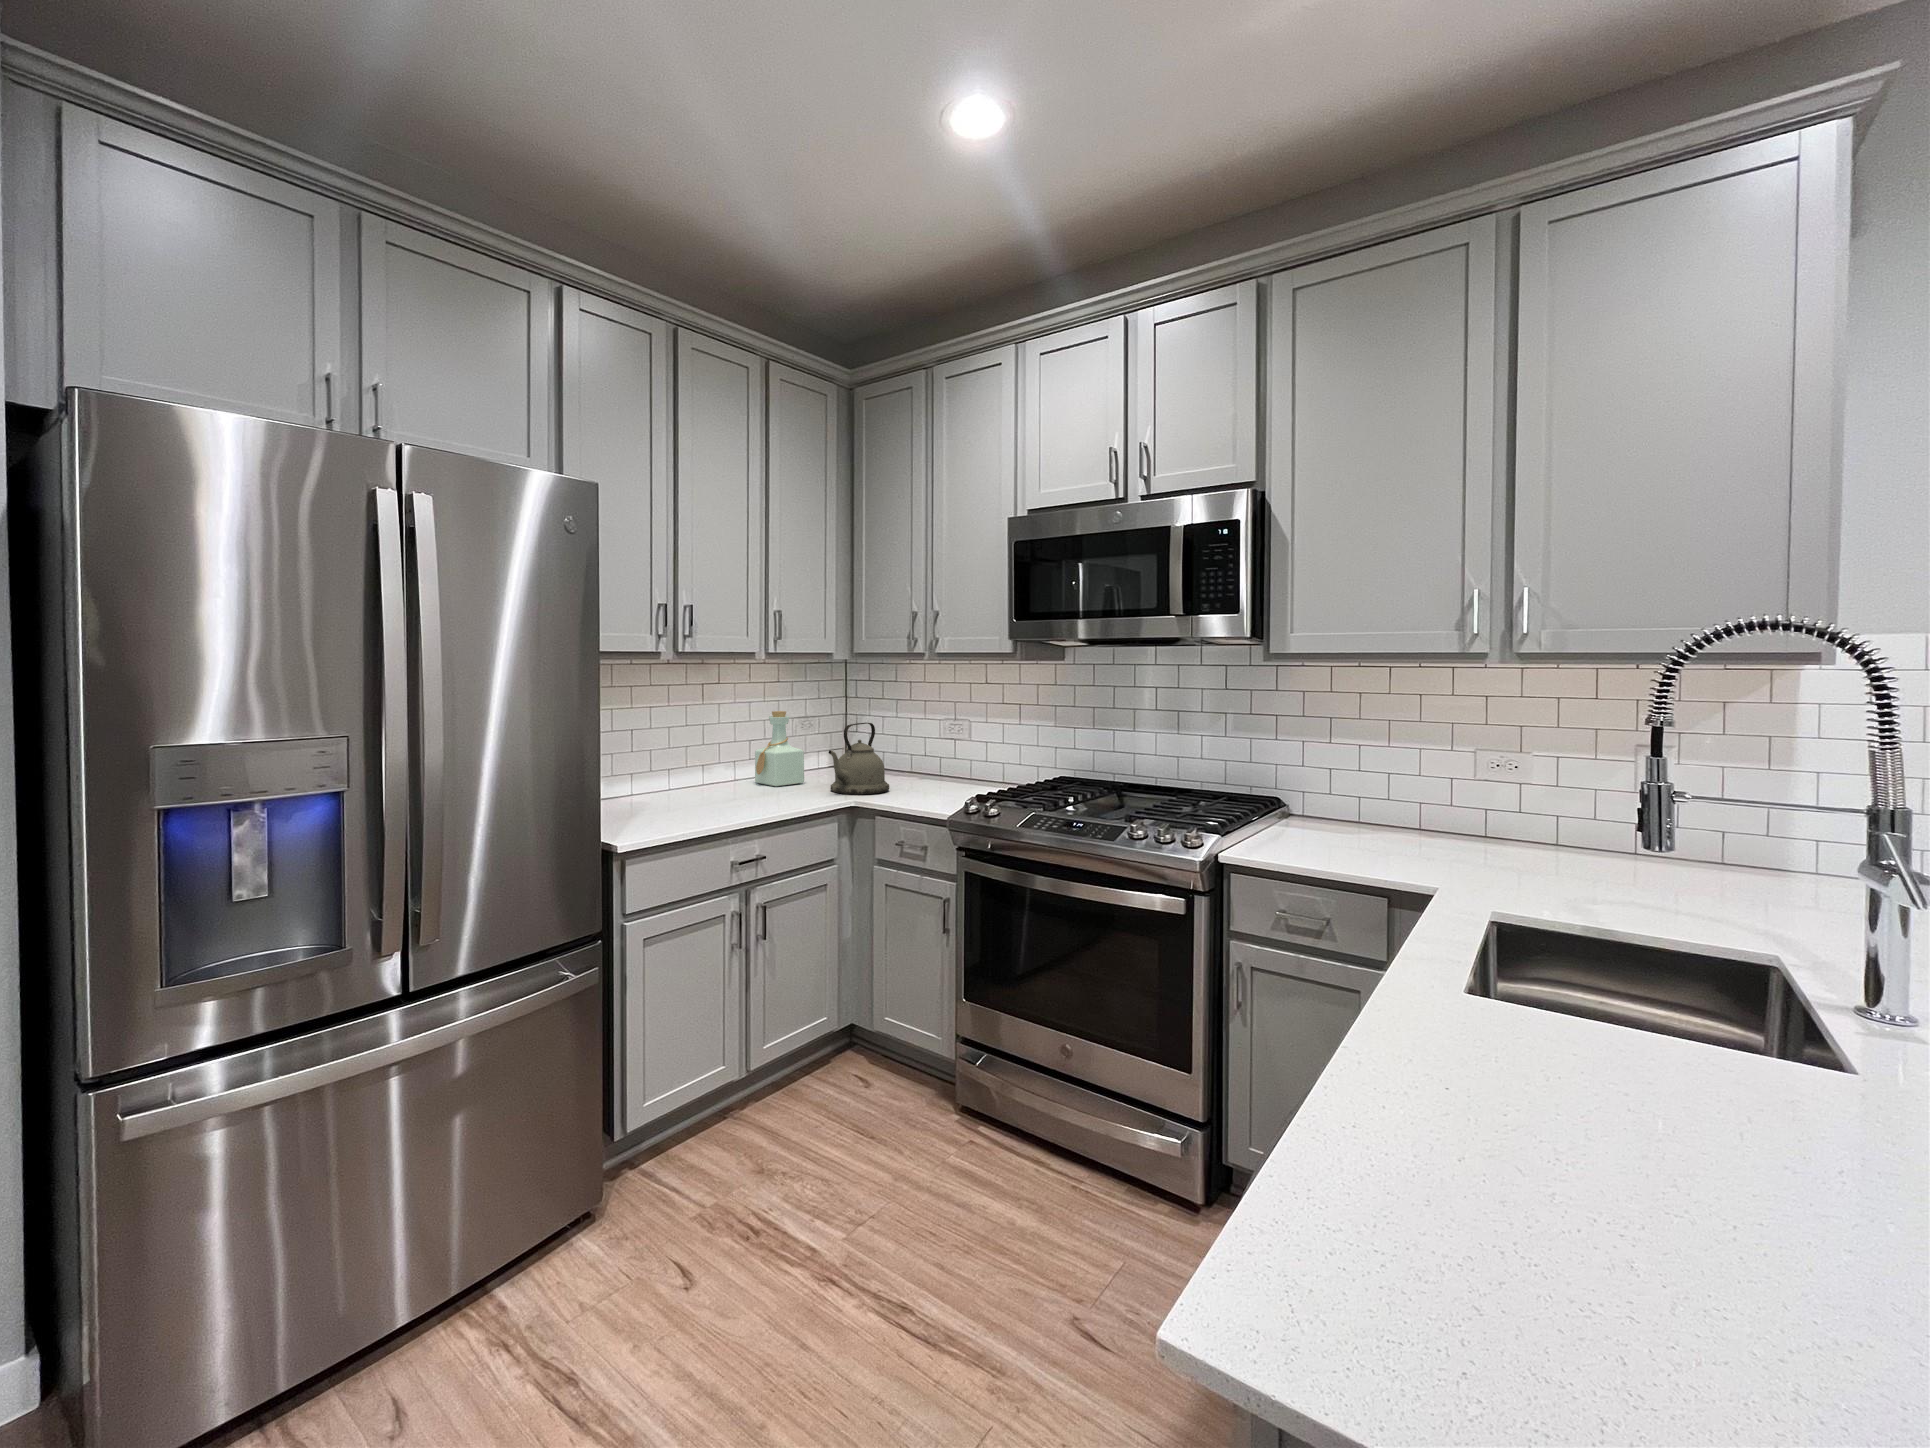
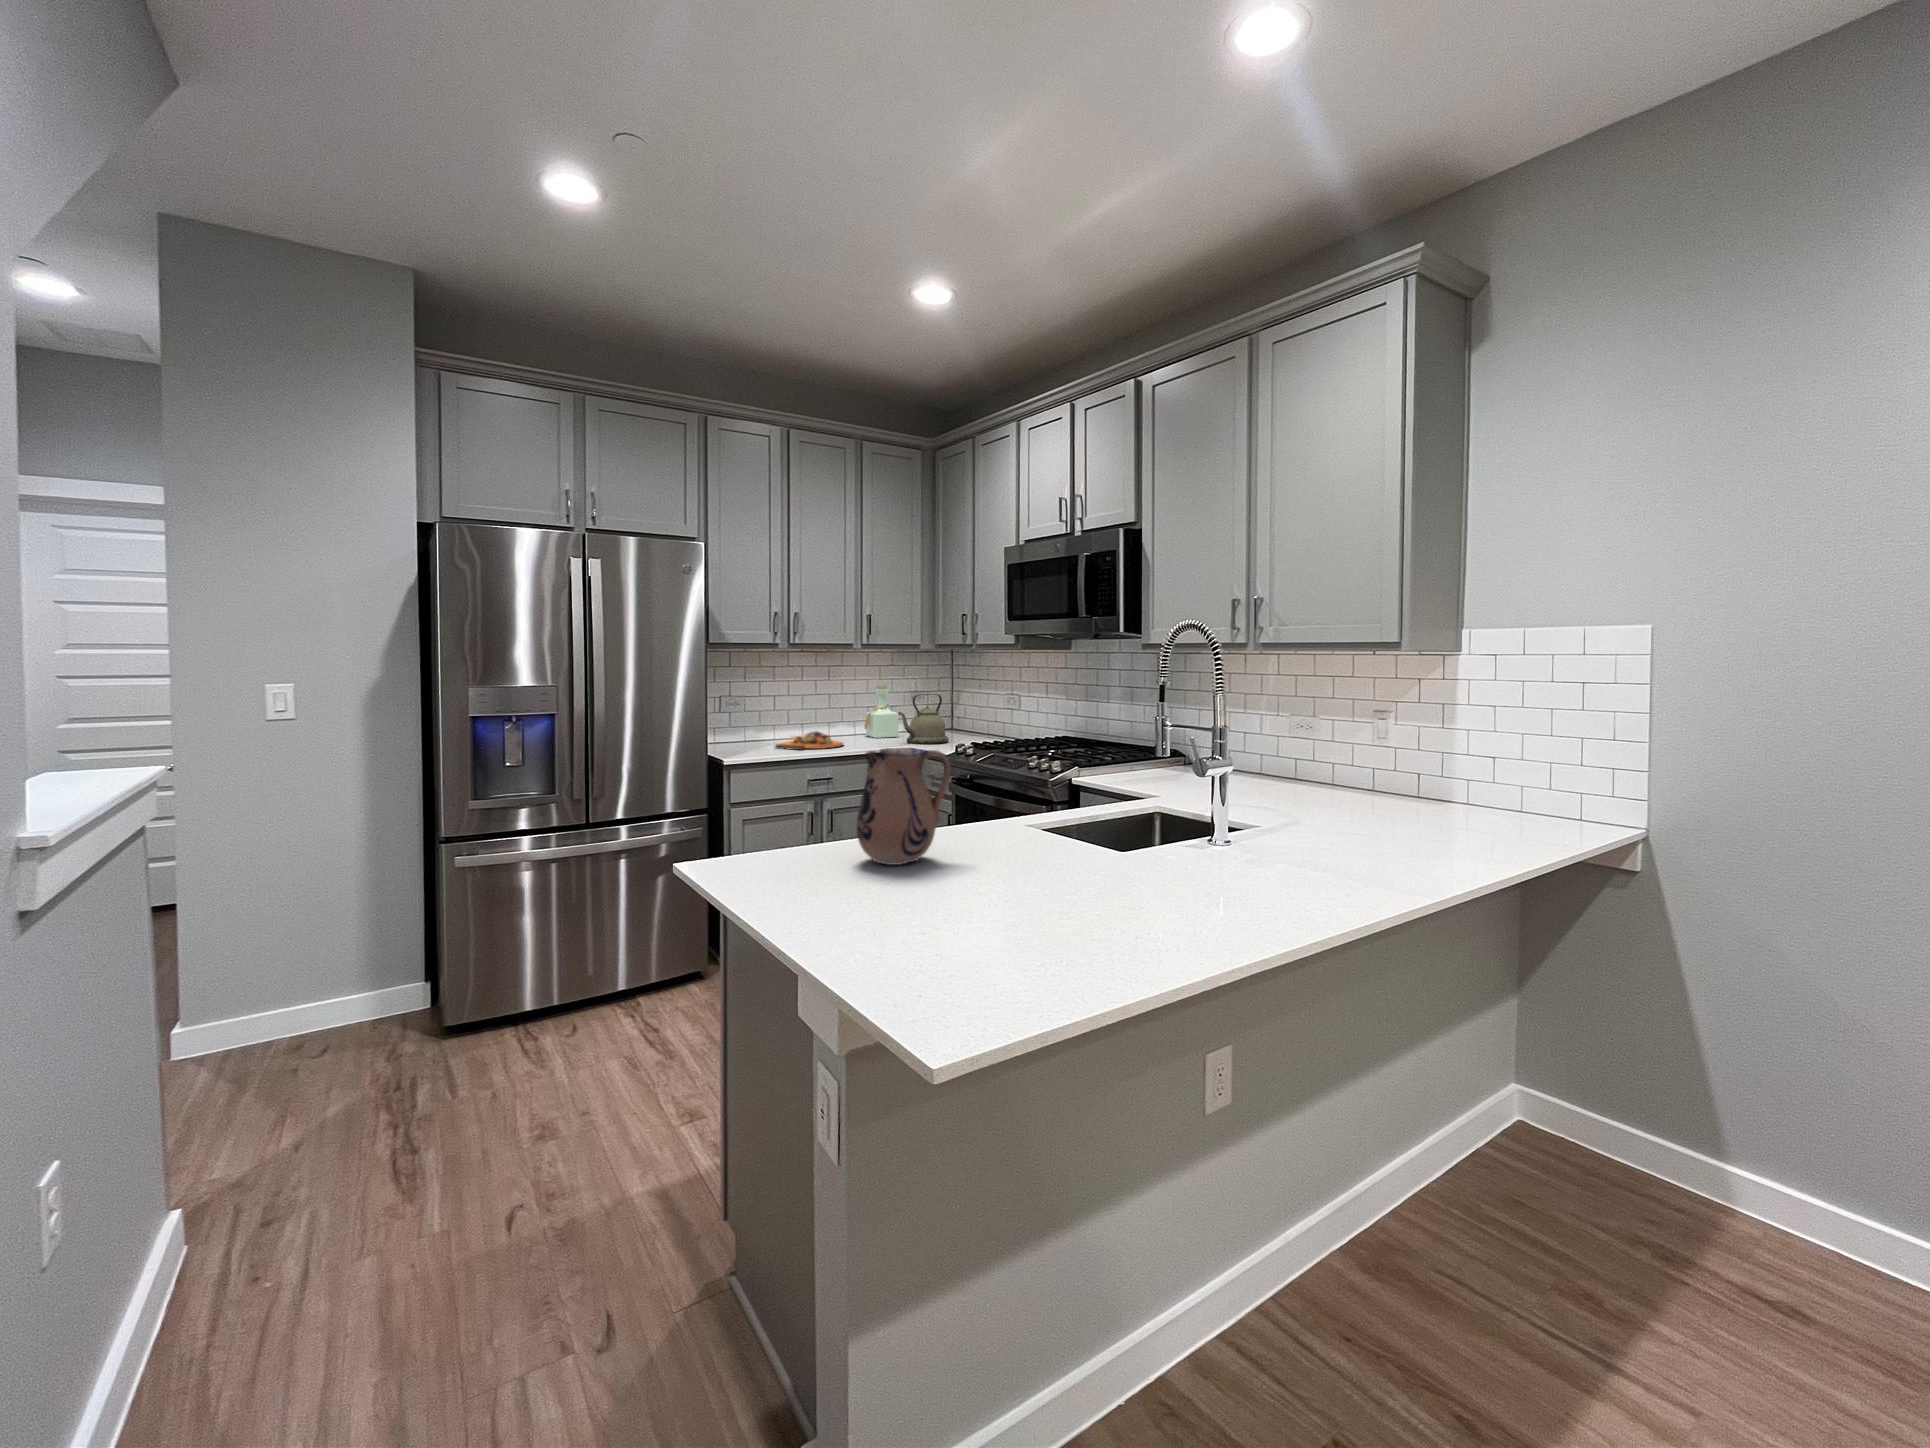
cutting board: none [661,784,760,817] -> present [775,731,843,750]
ceramic pitcher: none [1510,904,1760,1222] -> present [857,748,951,865]

